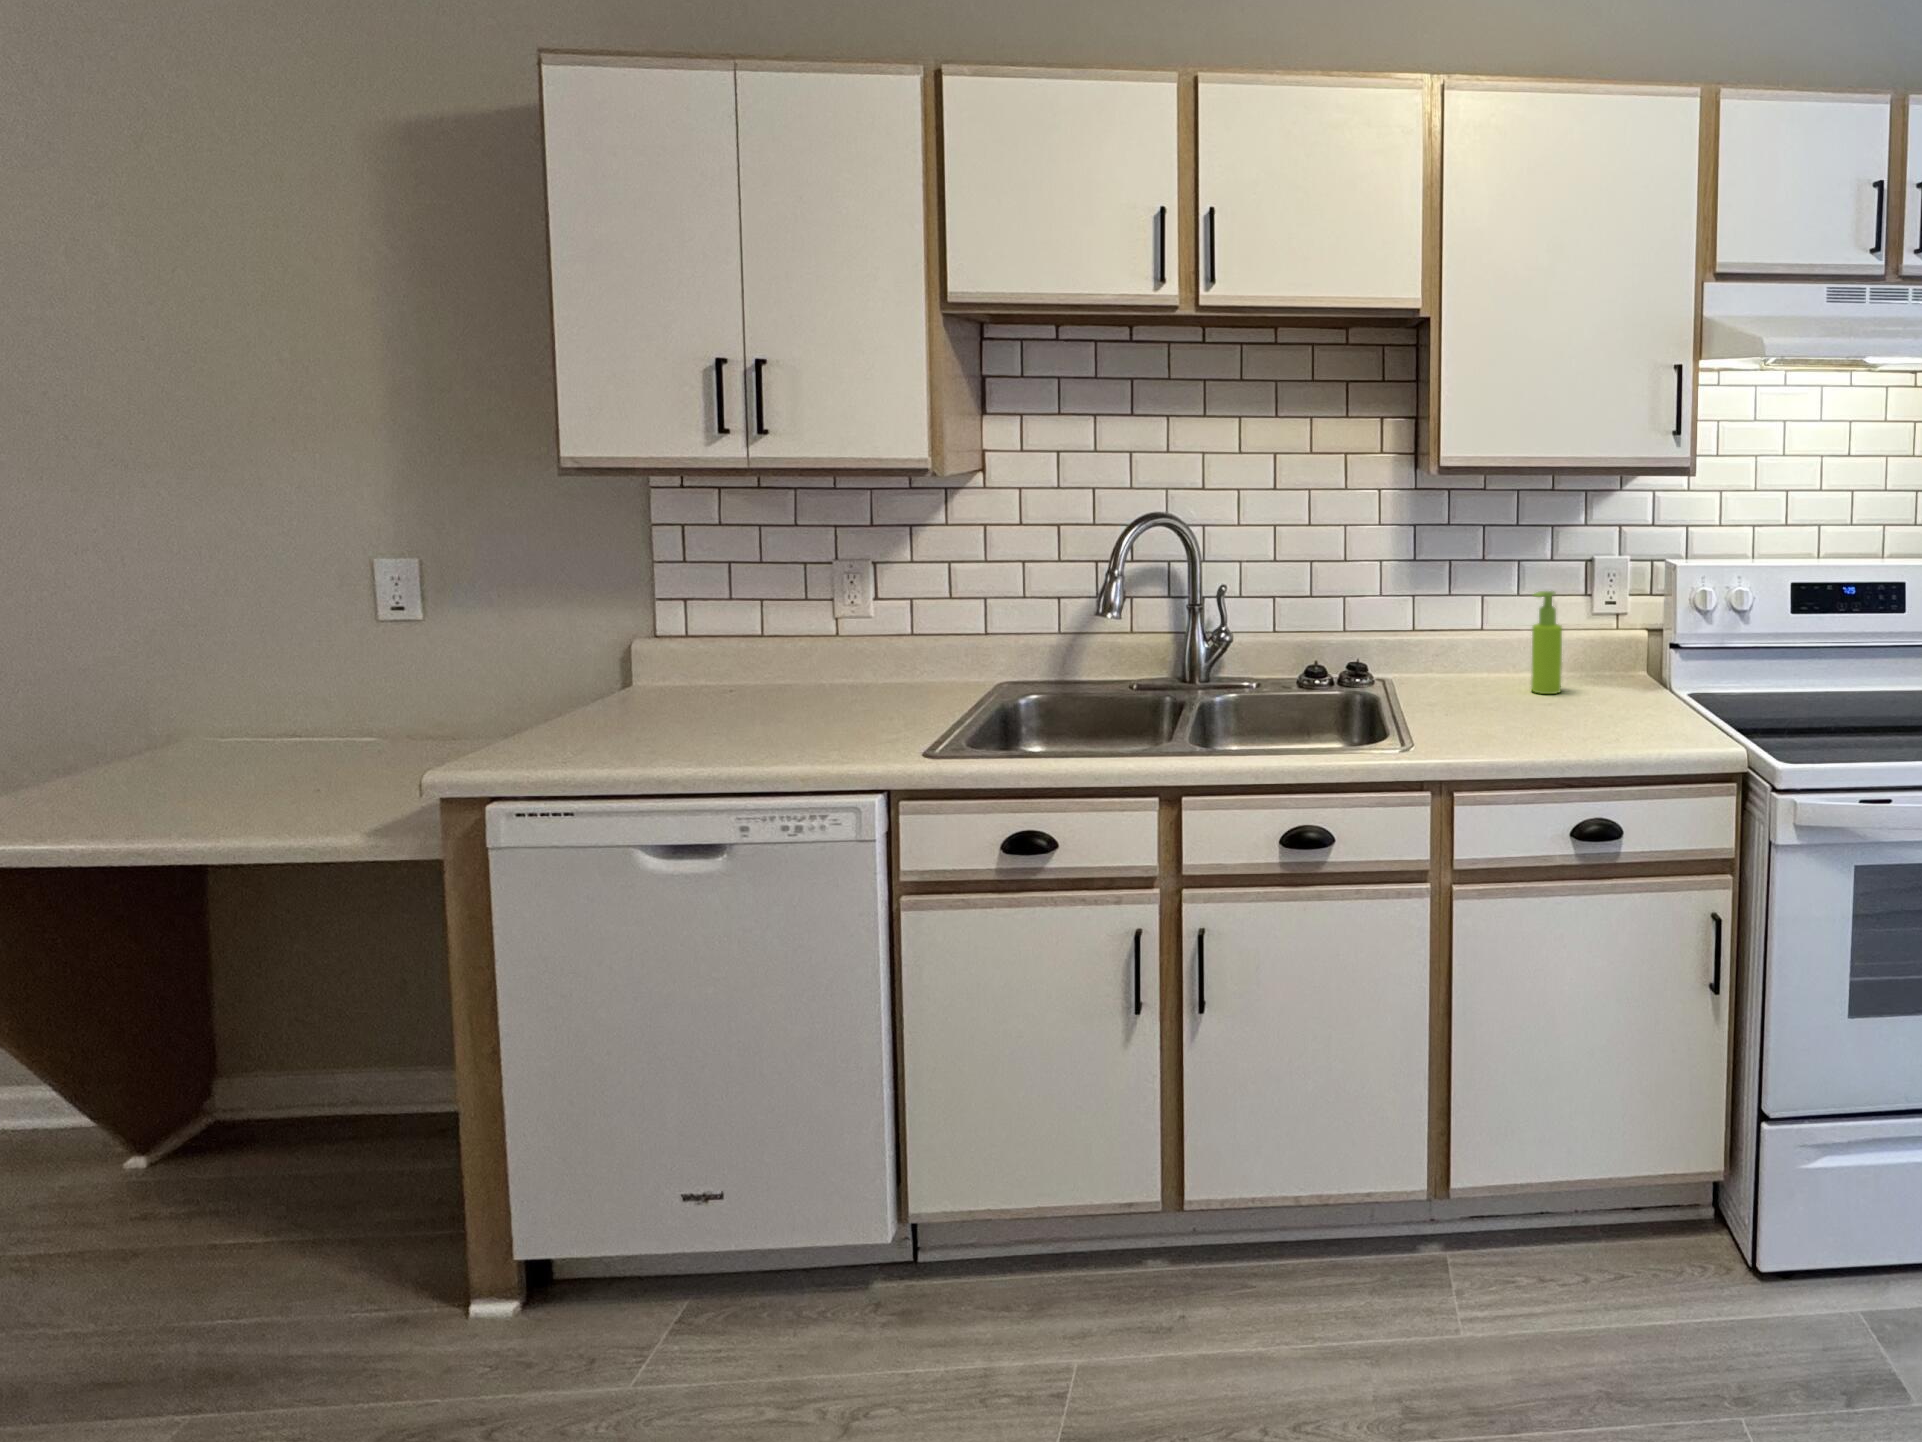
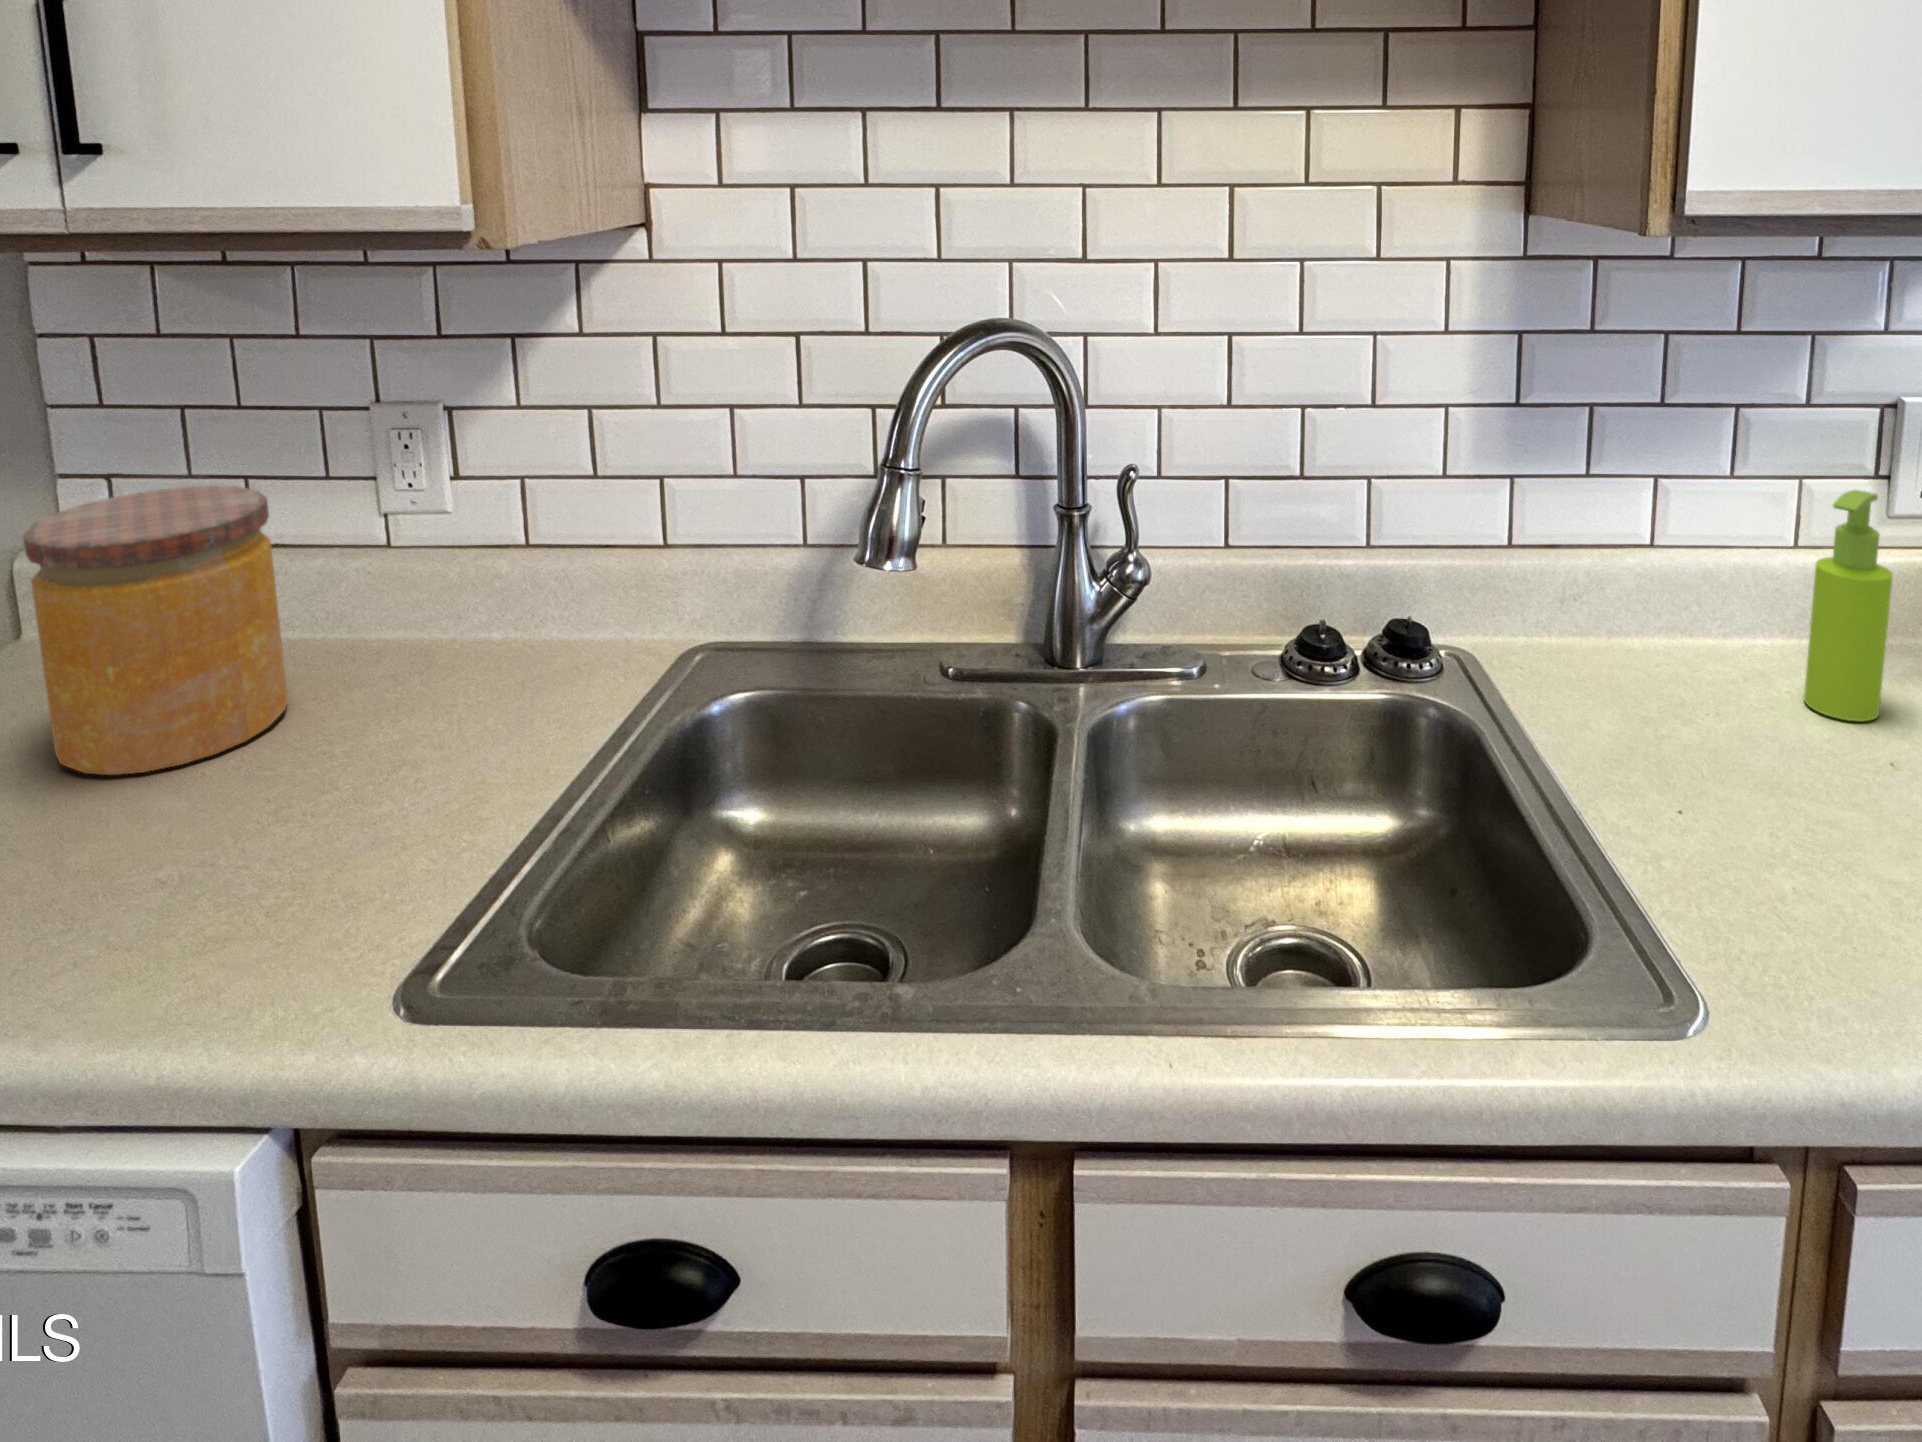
jar: none [704,594,808,717] -> present [23,485,288,775]

